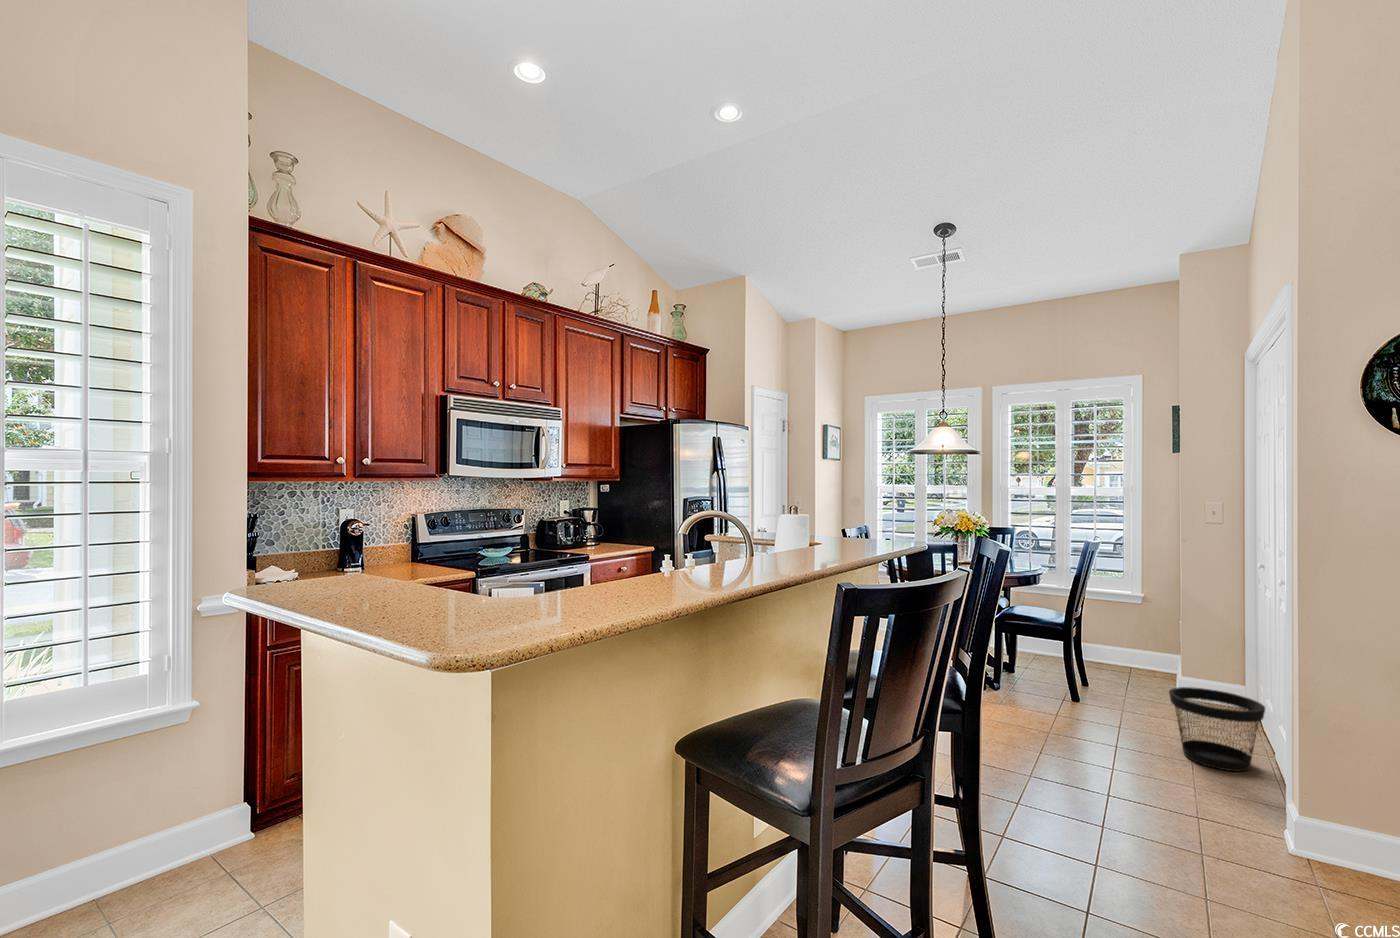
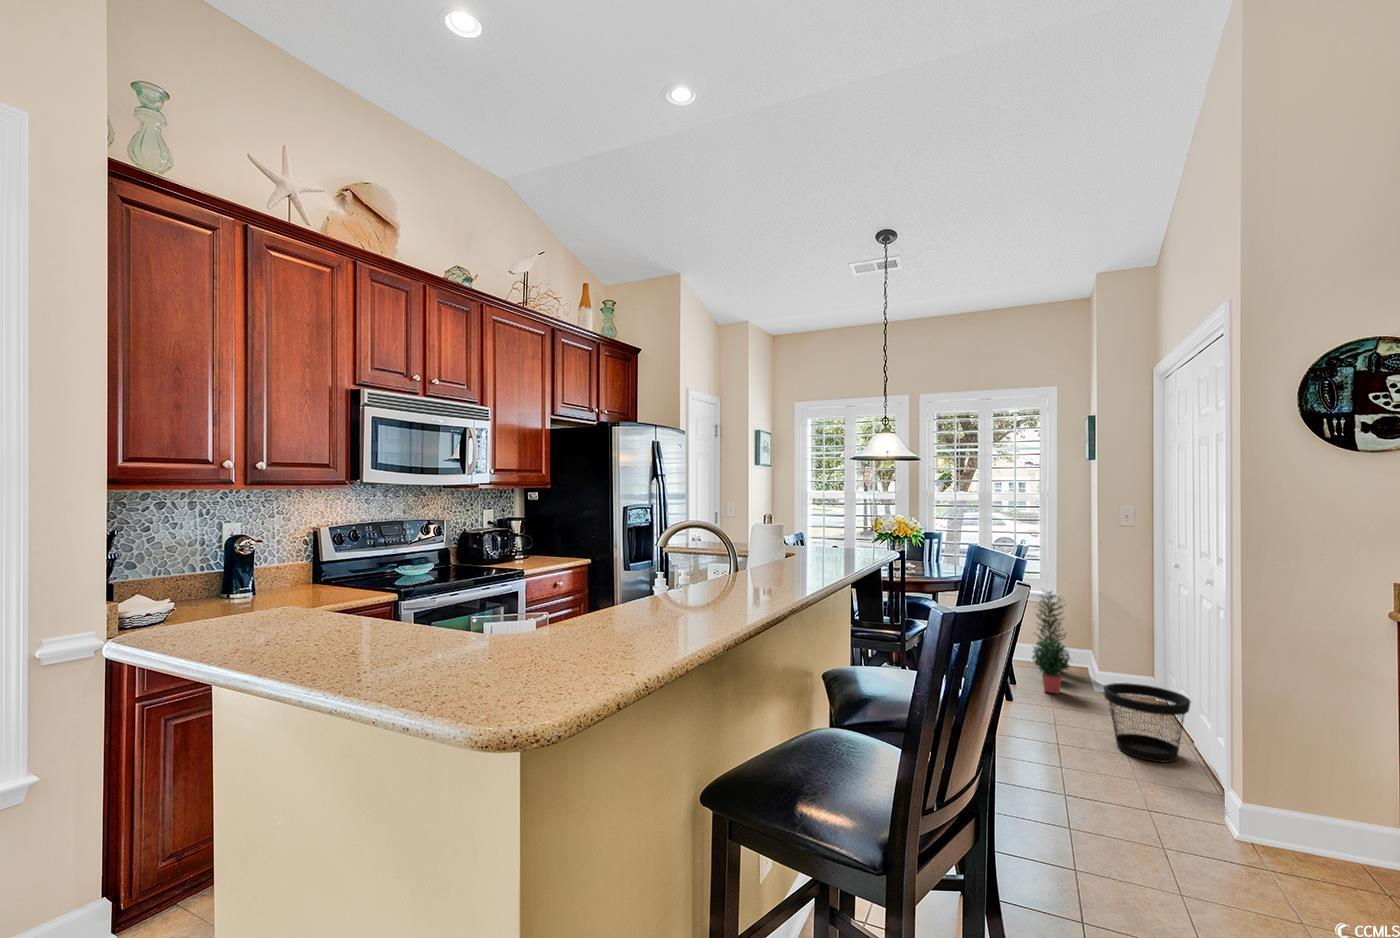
potted plant: none [1106,589,1154,698] -> present [1032,591,1070,694]

